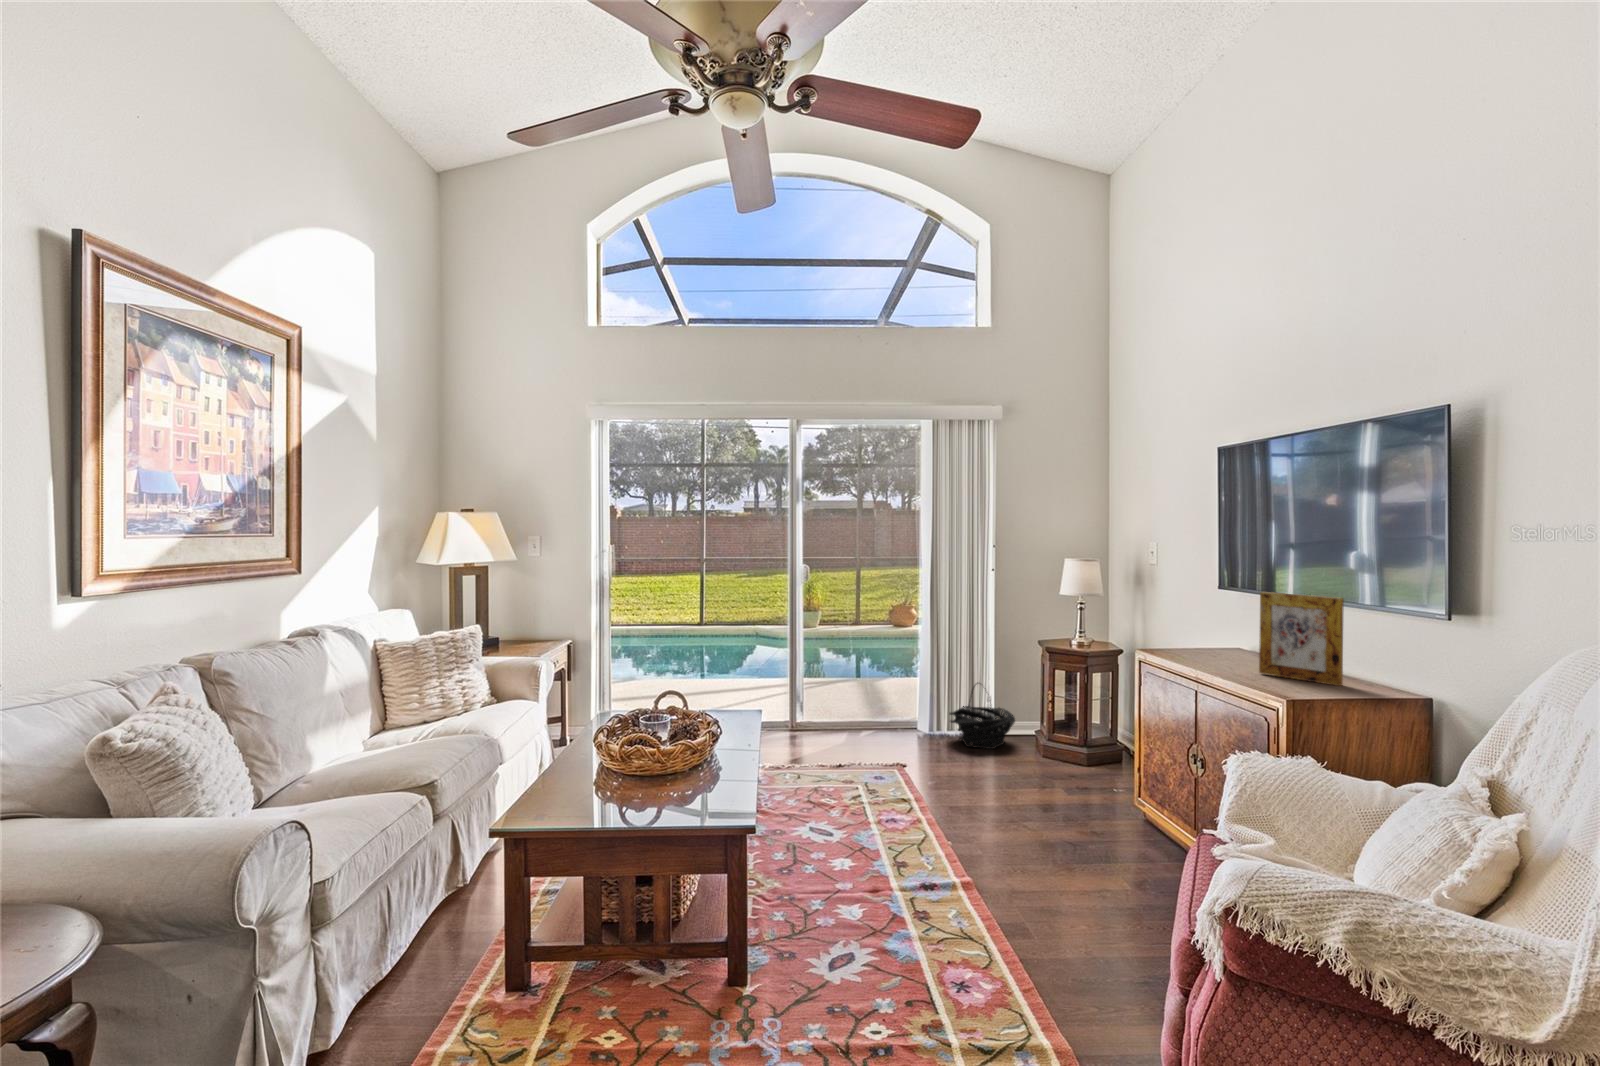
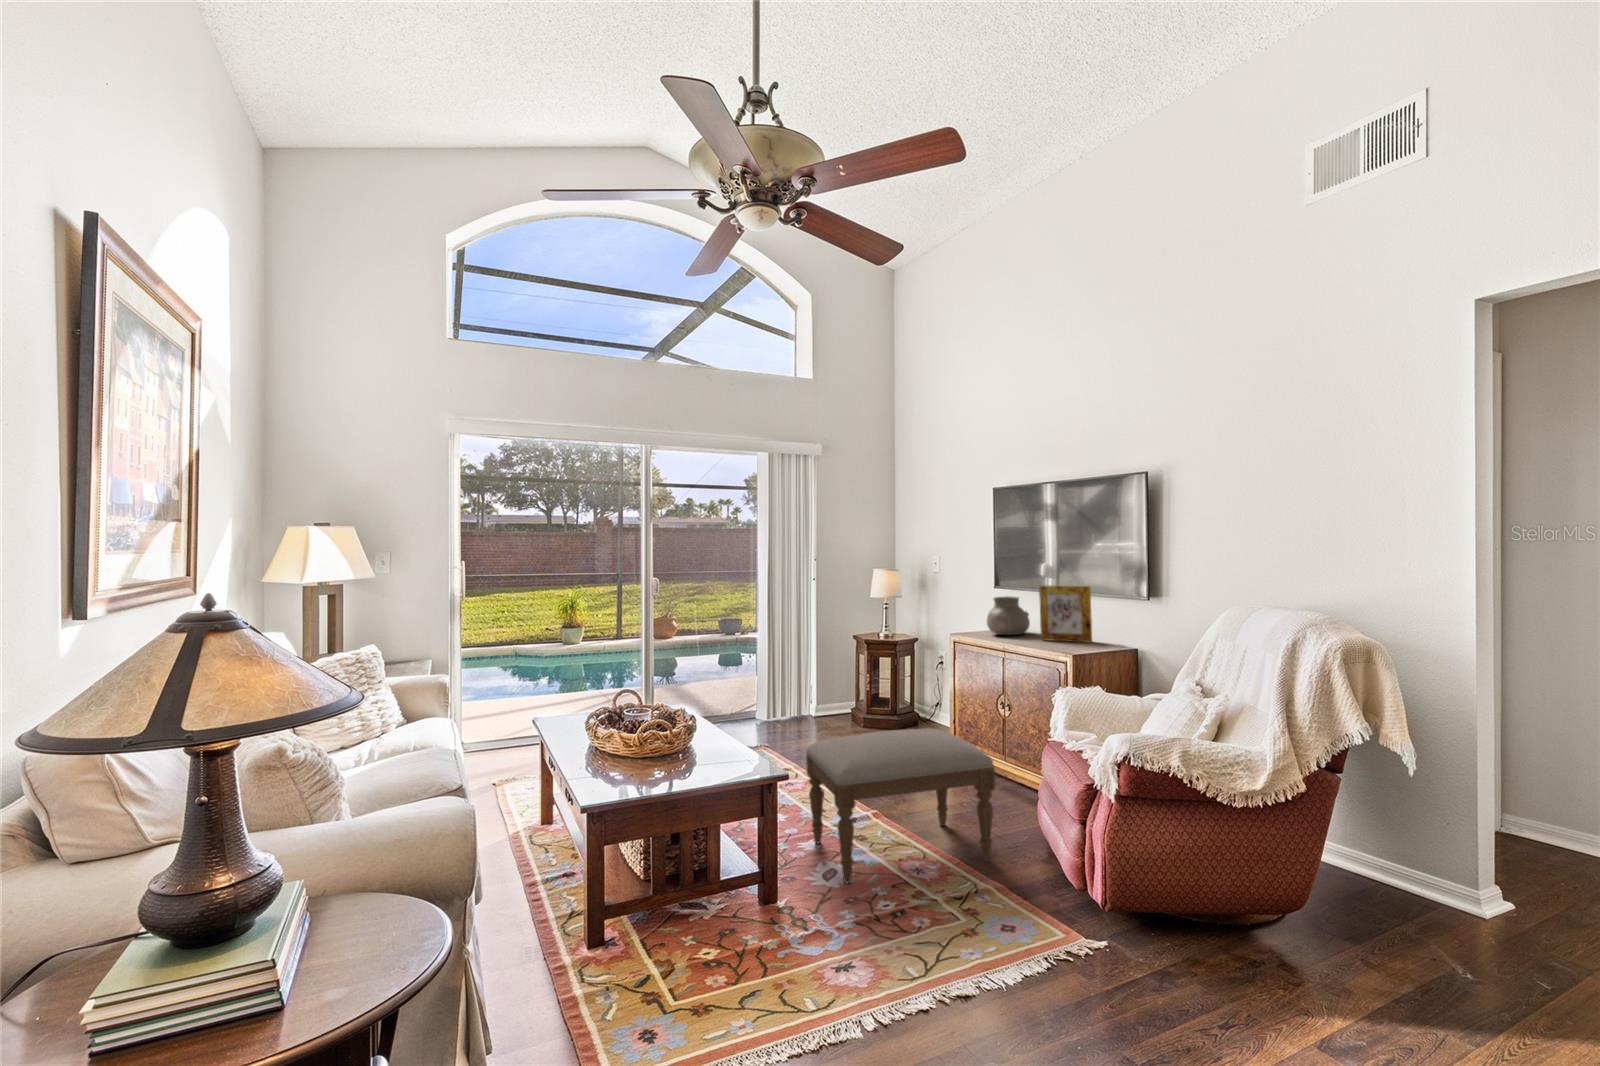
vase: none [1188,604,1257,662] -> present [987,596,1030,635]
basket: present [950,686,1015,749] -> none [786,675,838,728]
ottoman: none [845,777,1093,999] -> present [806,728,995,883]

